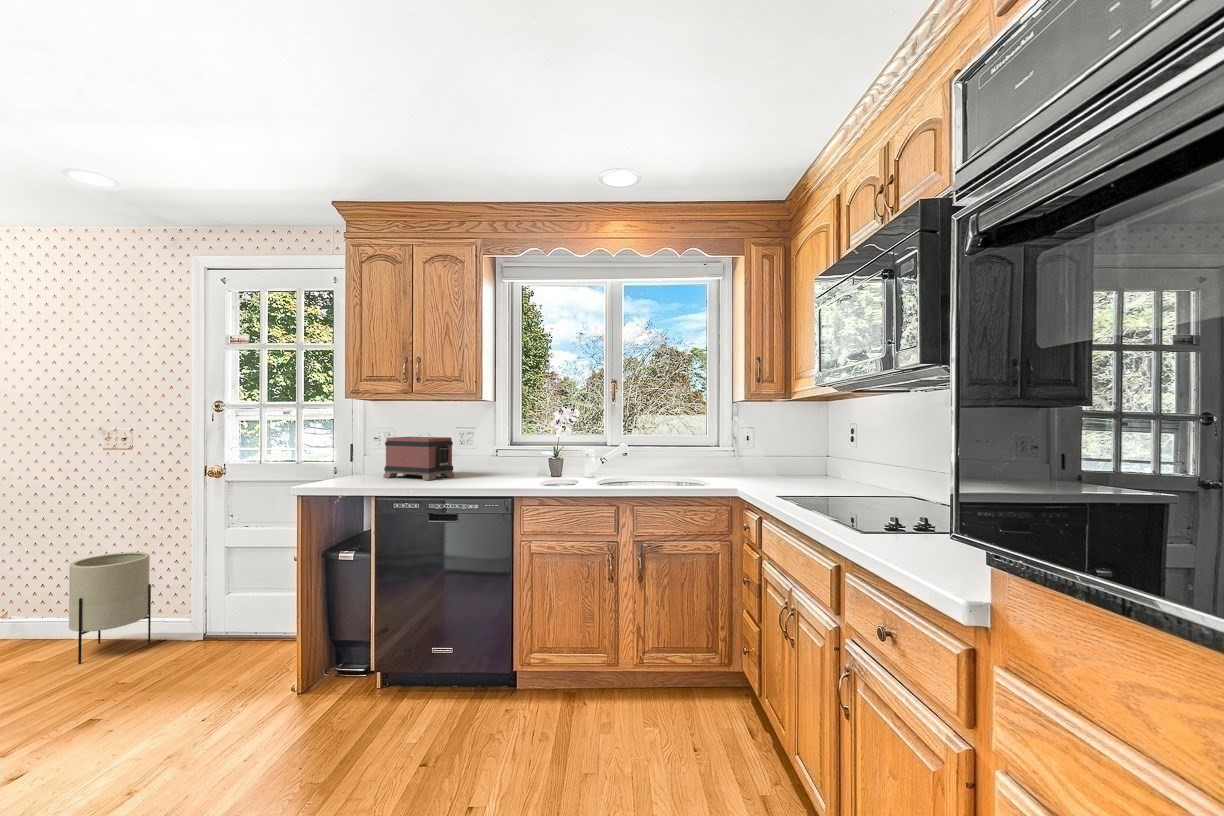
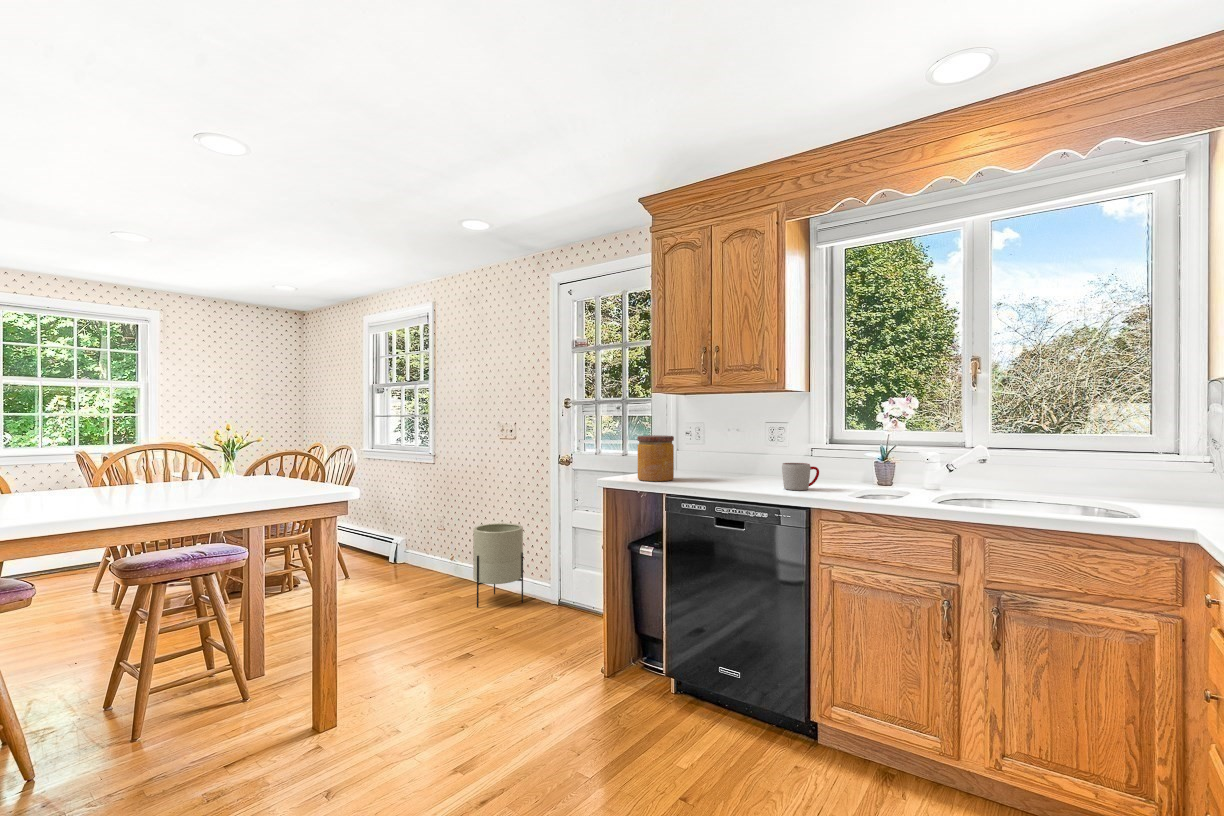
toaster: present [383,437,454,480] -> none [689,433,762,481]
jar: none [337,441,375,486] -> present [637,435,674,481]
mug: none [483,461,511,484] -> present [782,463,819,490]

